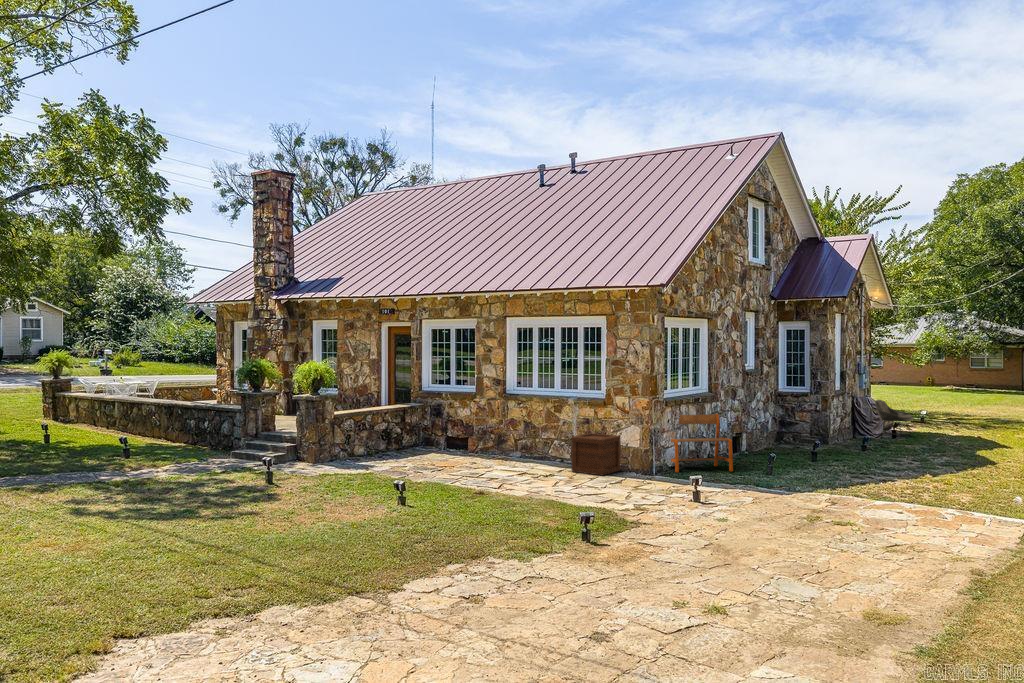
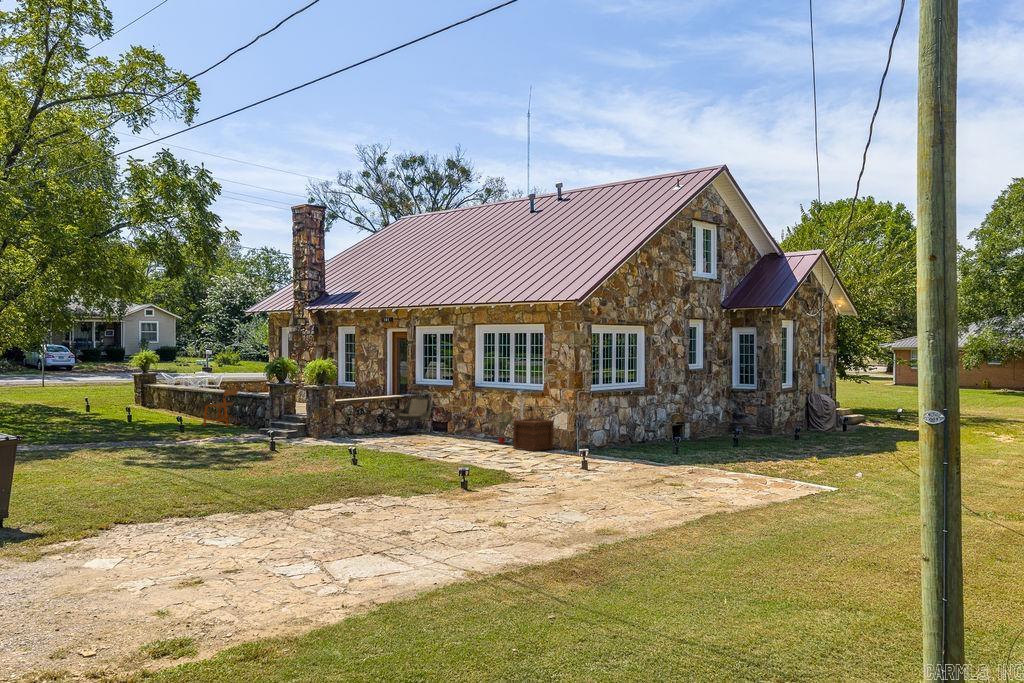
lounge chair: present [875,400,913,437] -> present [395,398,431,435]
bench: present [671,414,733,472] -> present [203,388,239,426]
potted tree: none [534,420,566,466] -> present [492,408,513,444]

